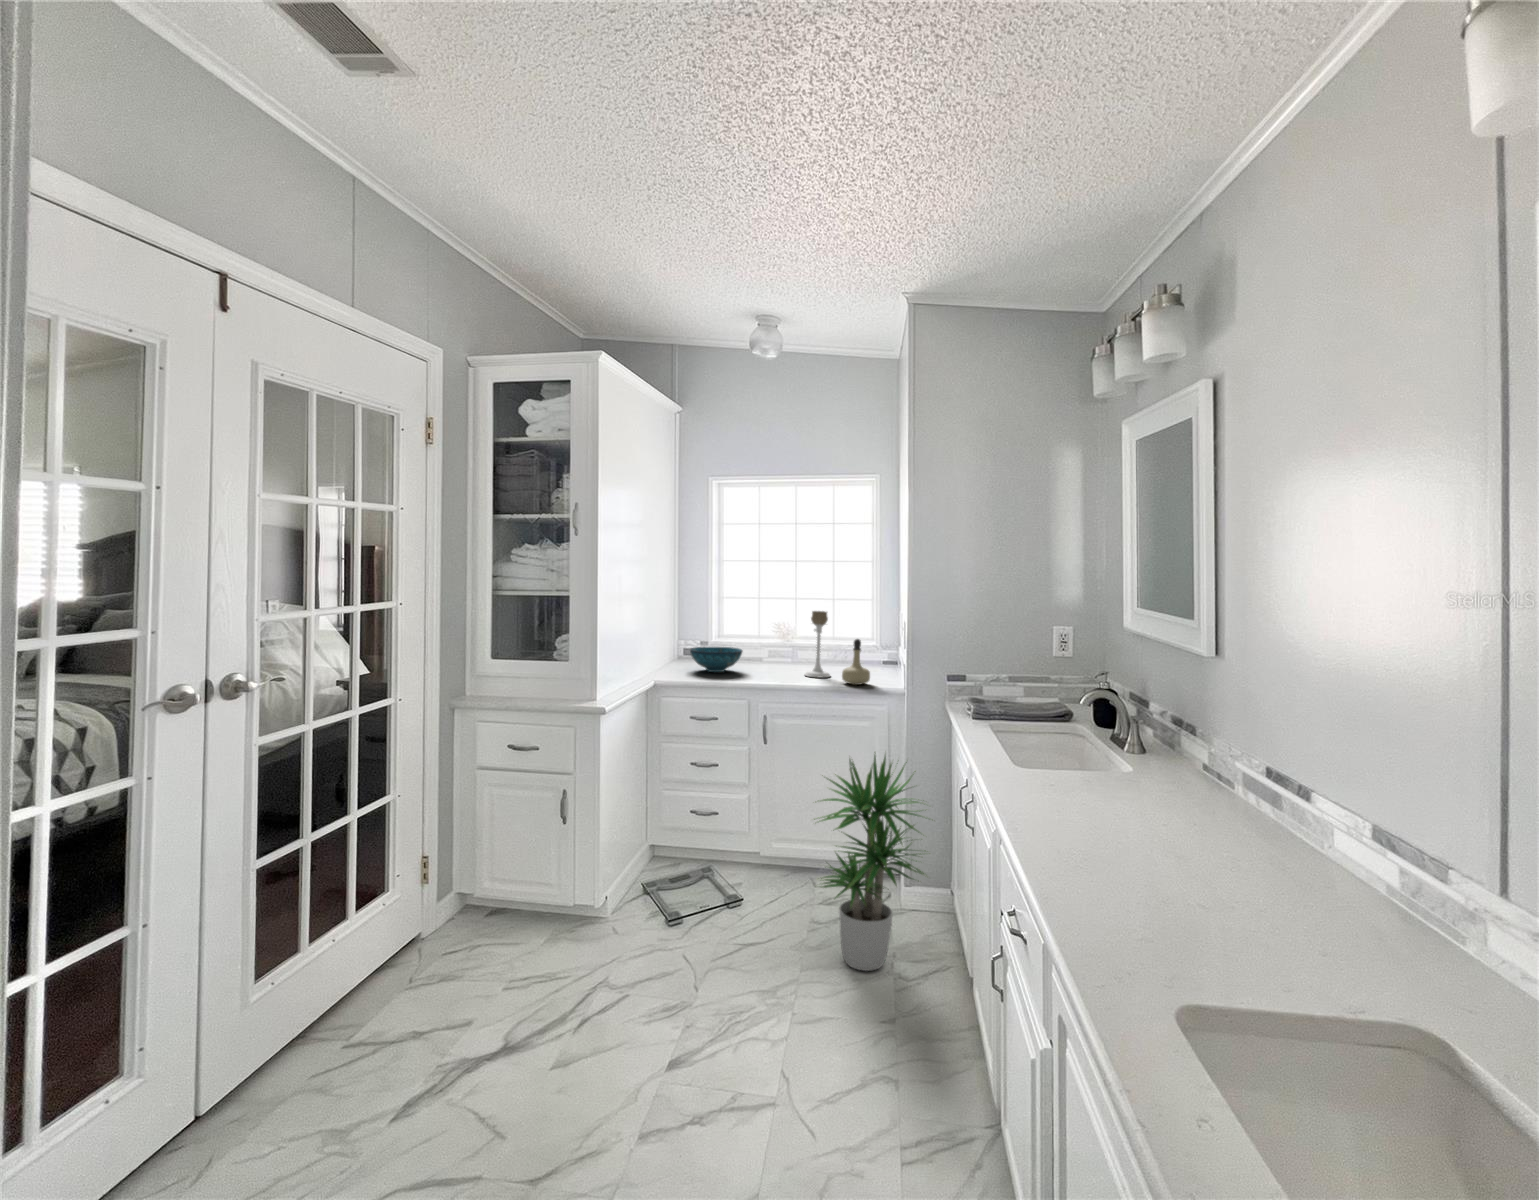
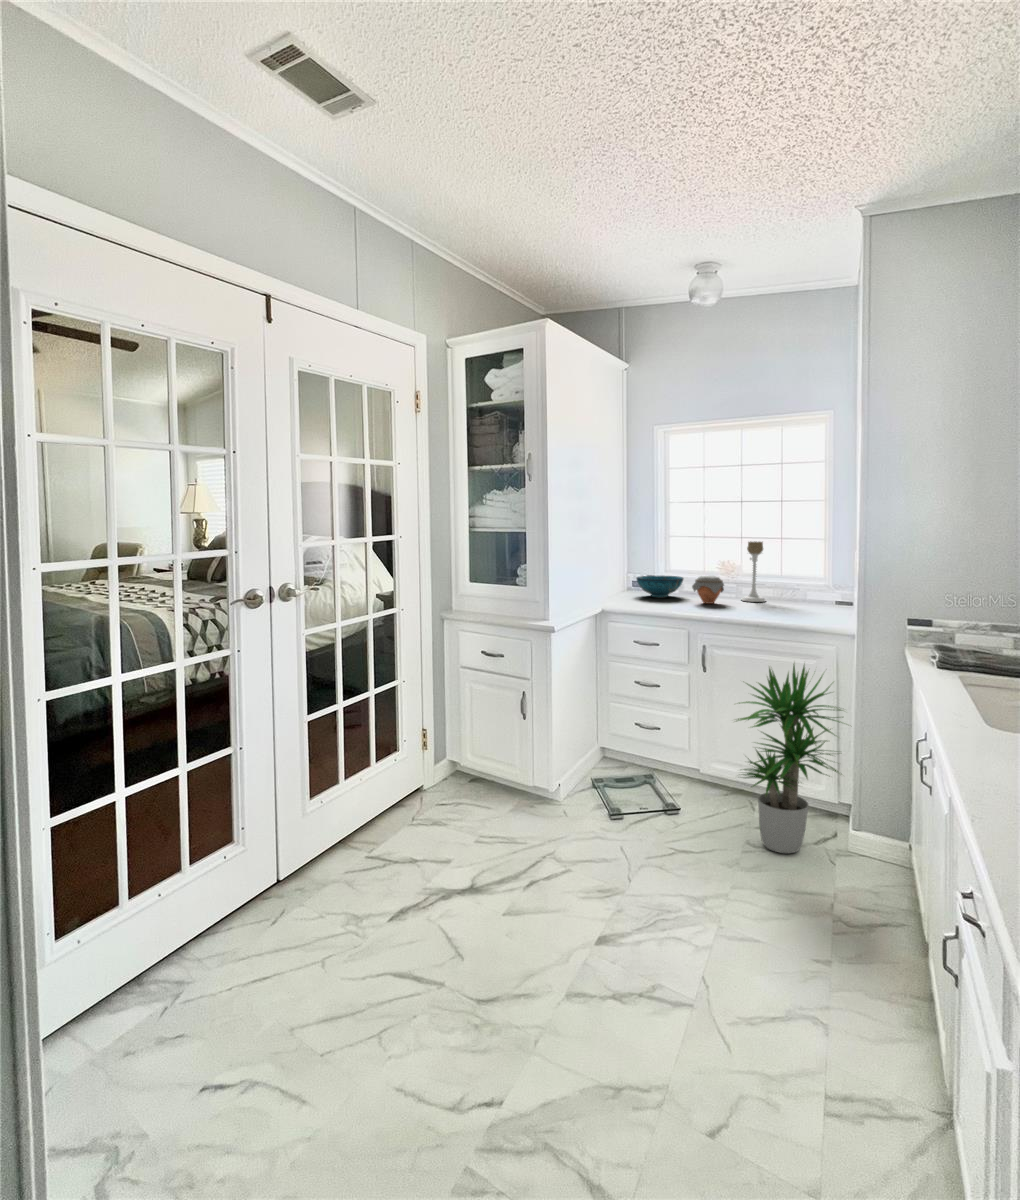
perfume bottle: present [842,639,870,685] -> none [775,565,803,608]
jar: none [754,649,789,680] -> present [692,576,724,604]

